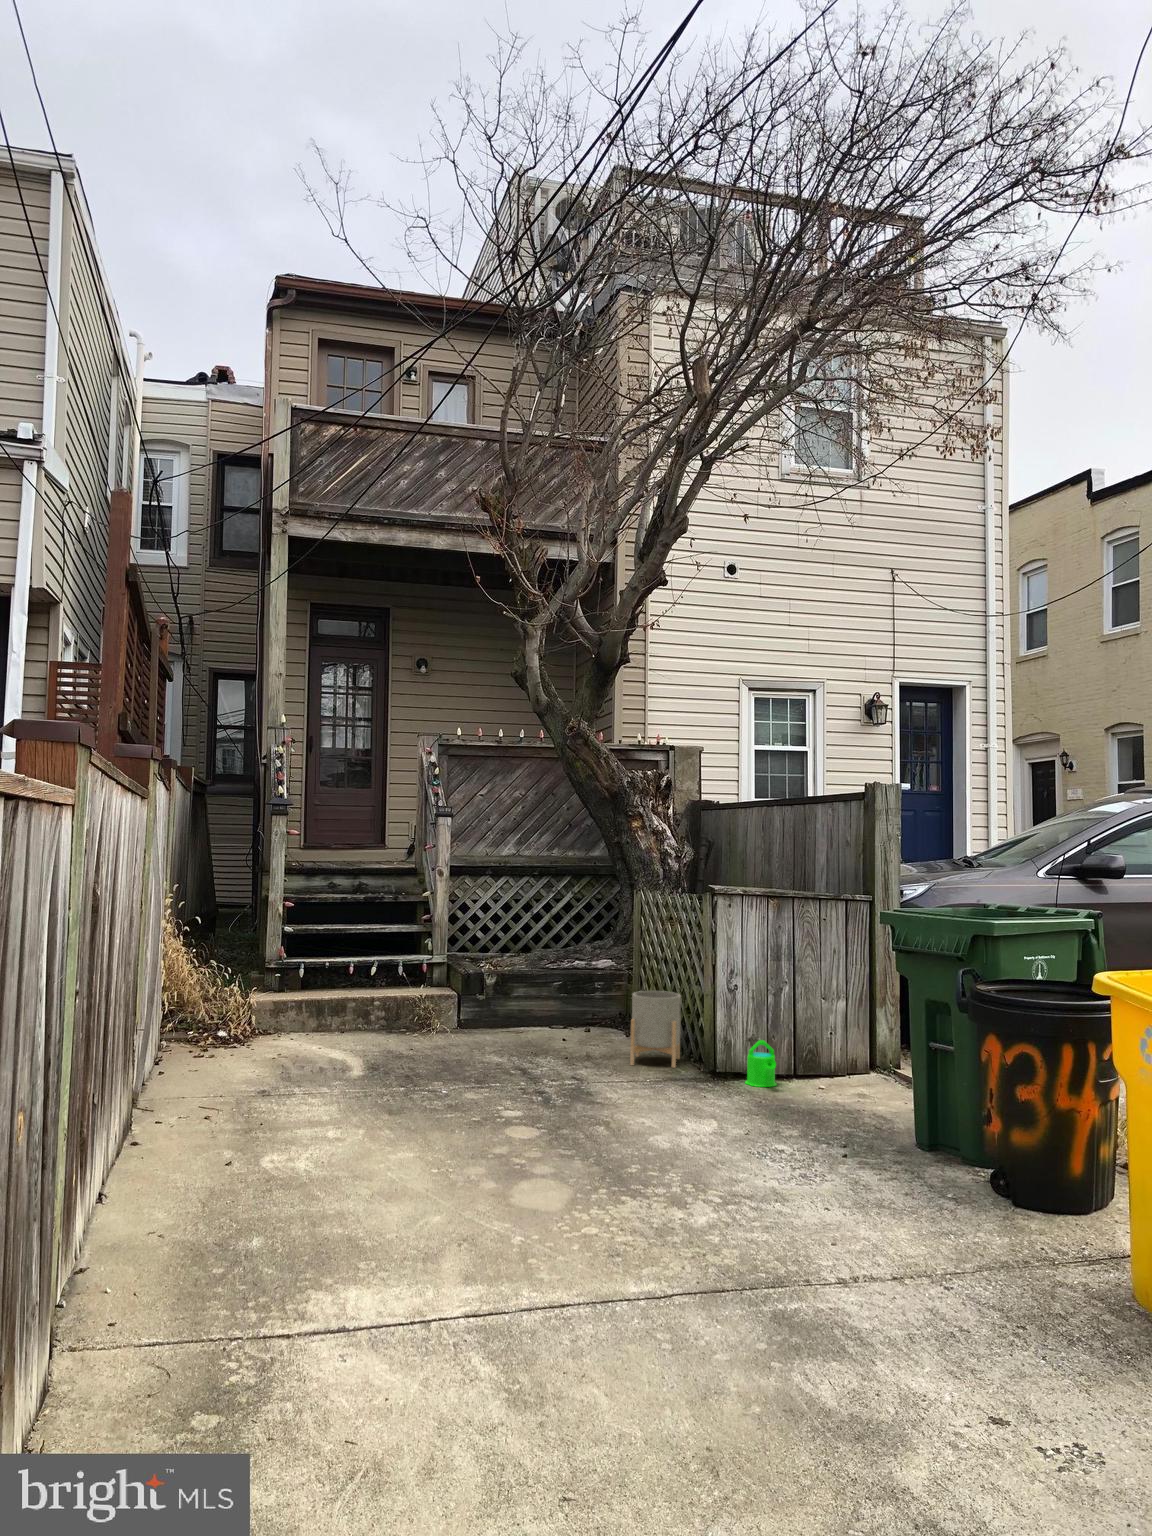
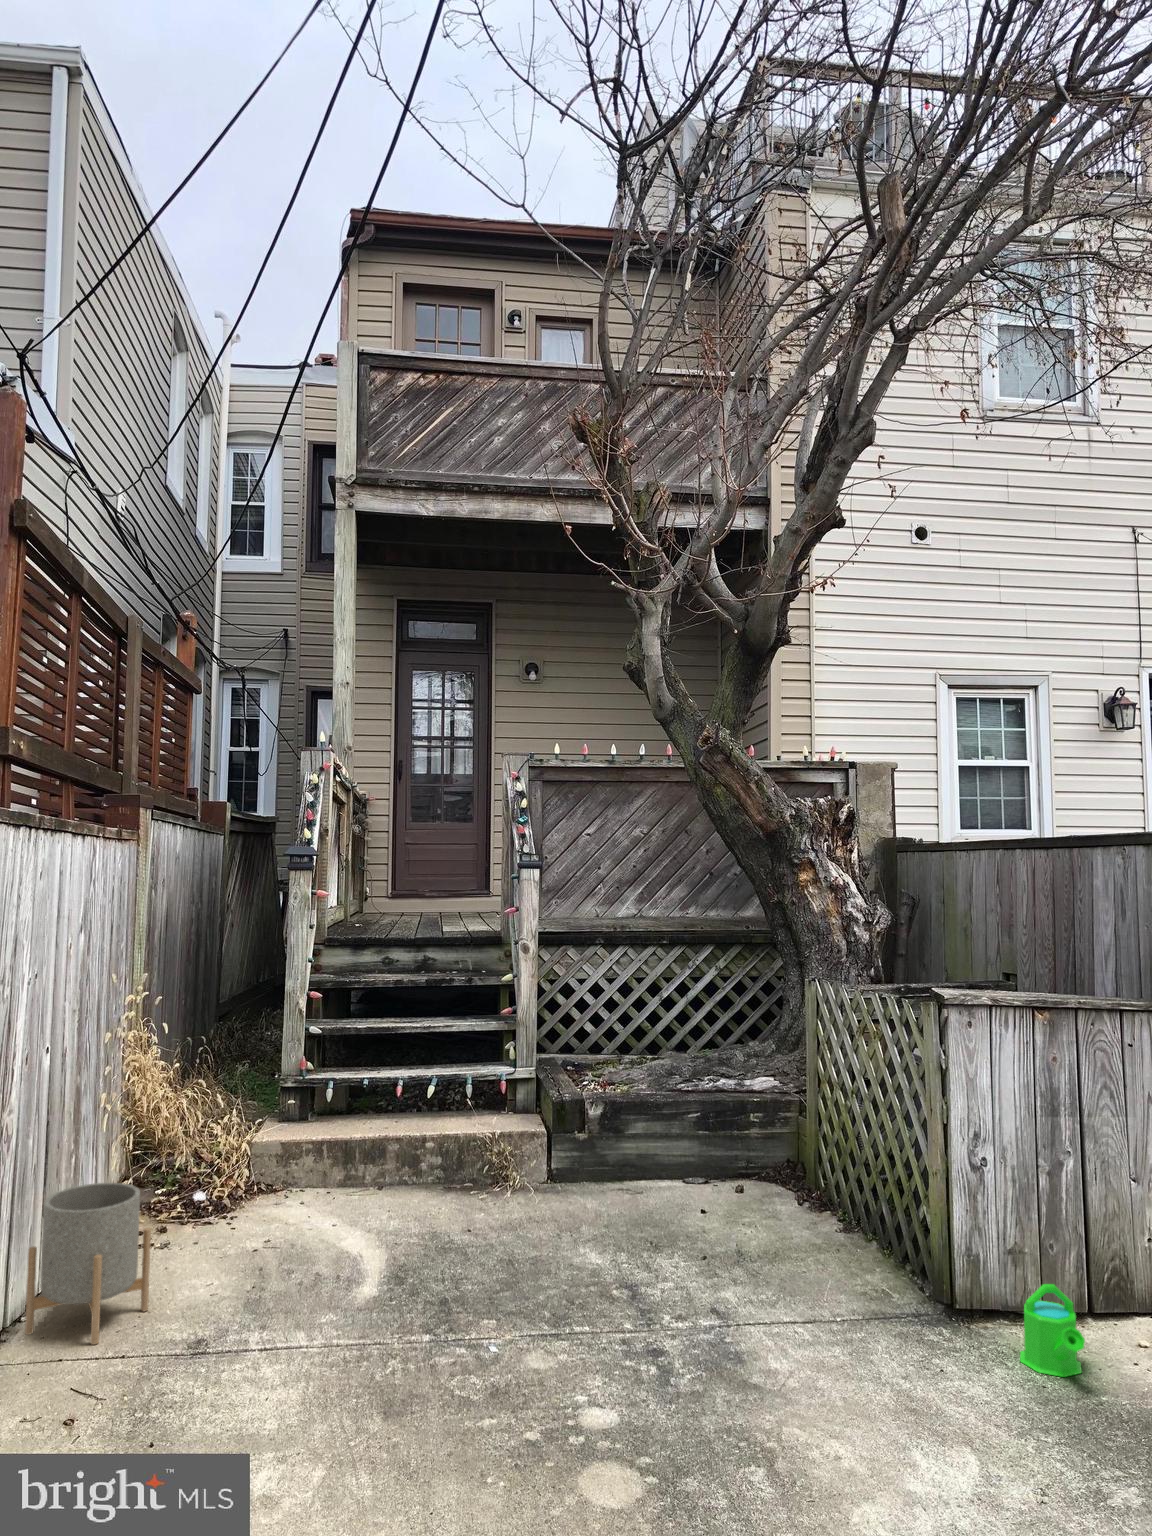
planter: present [630,991,681,1068] -> present [25,1183,151,1345]

